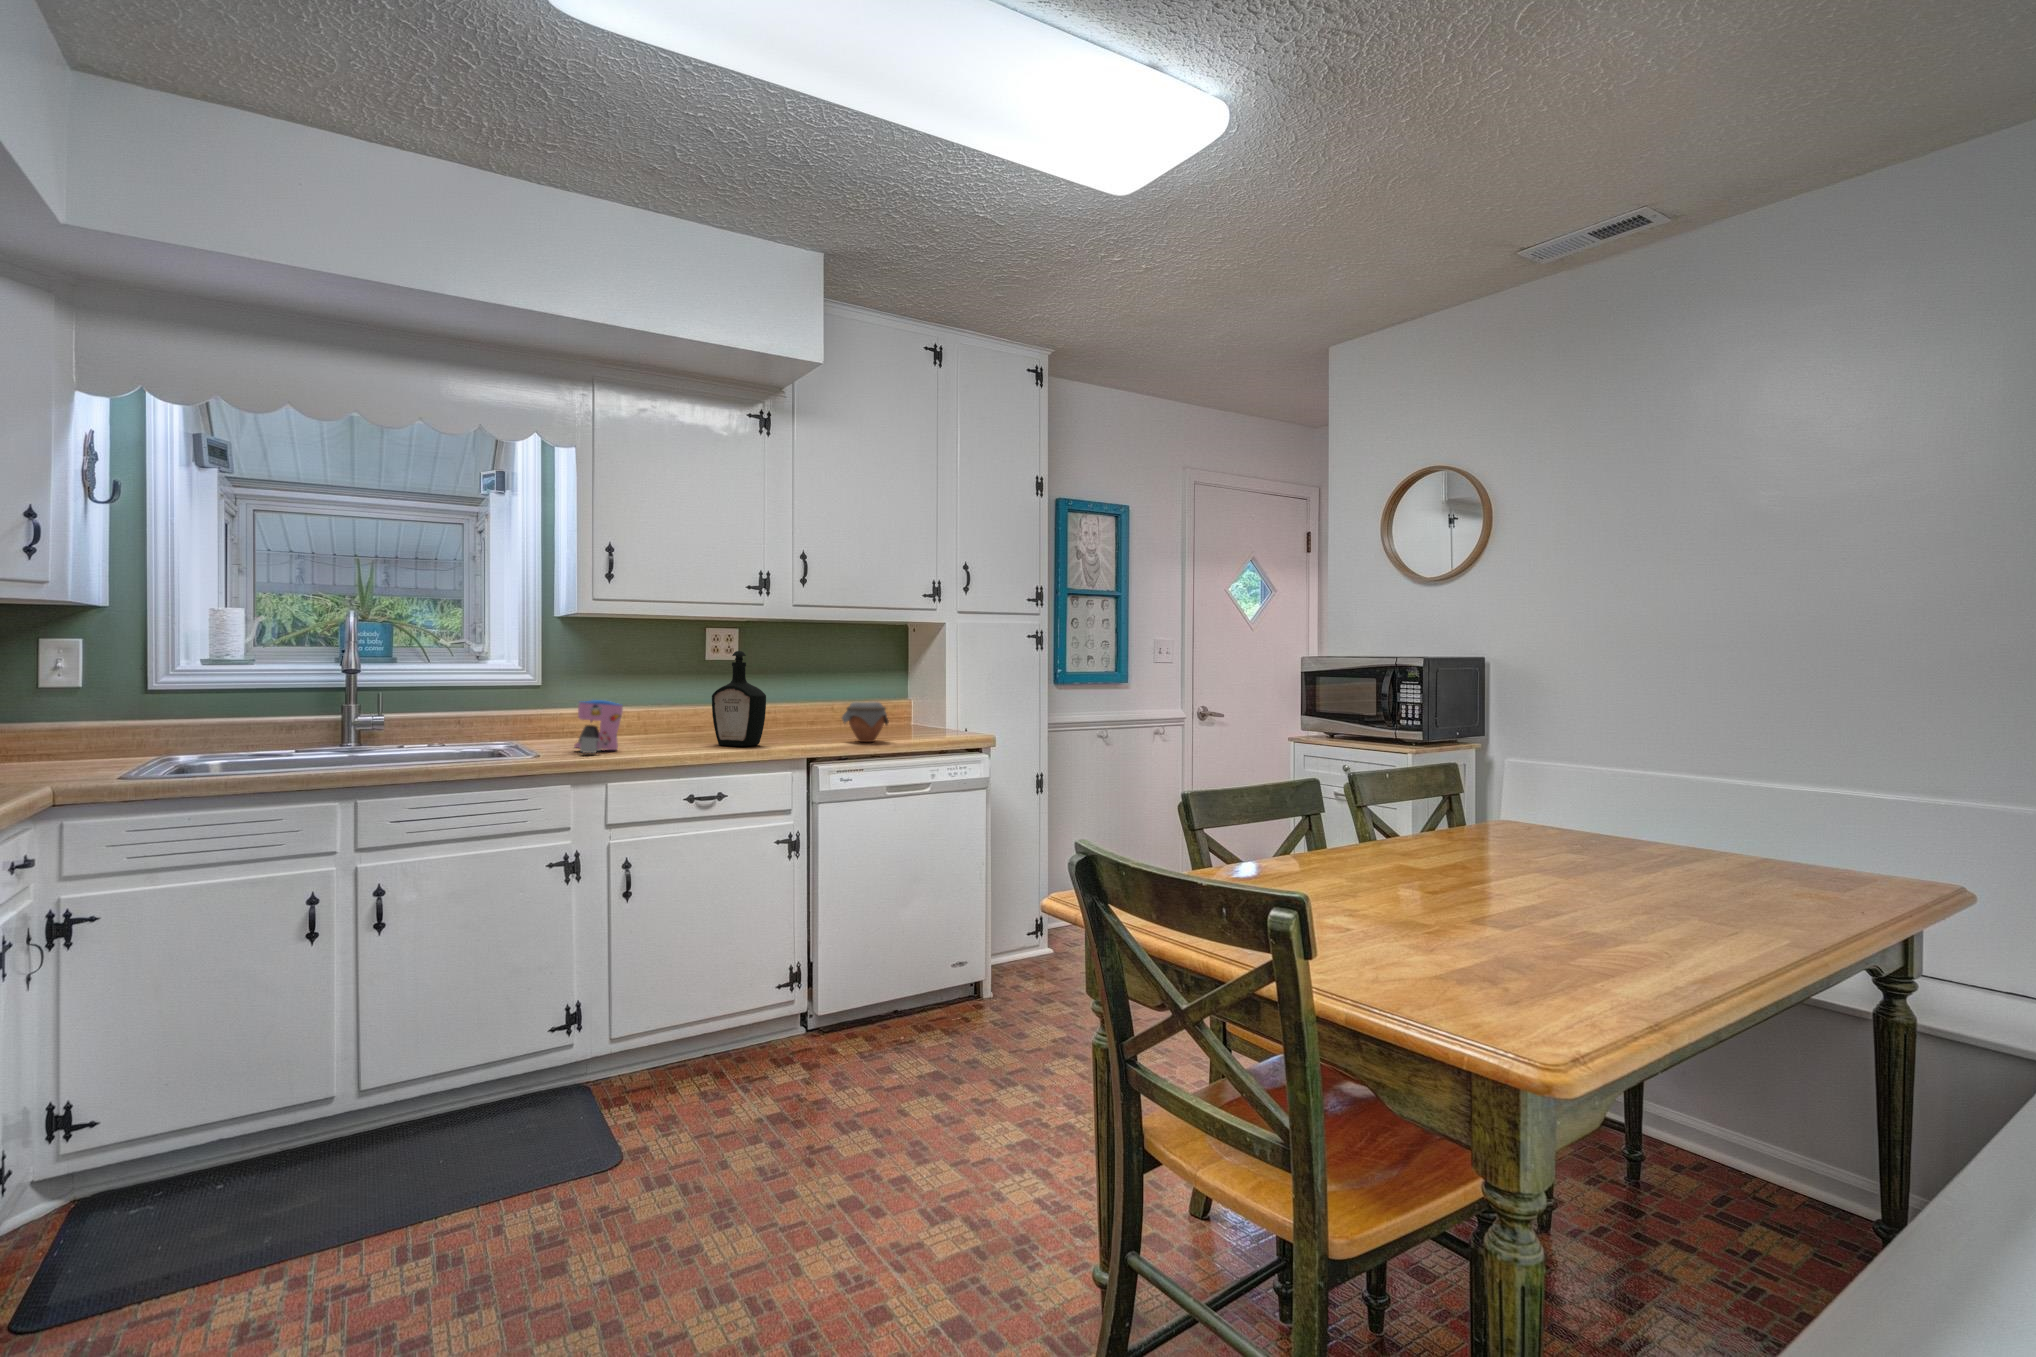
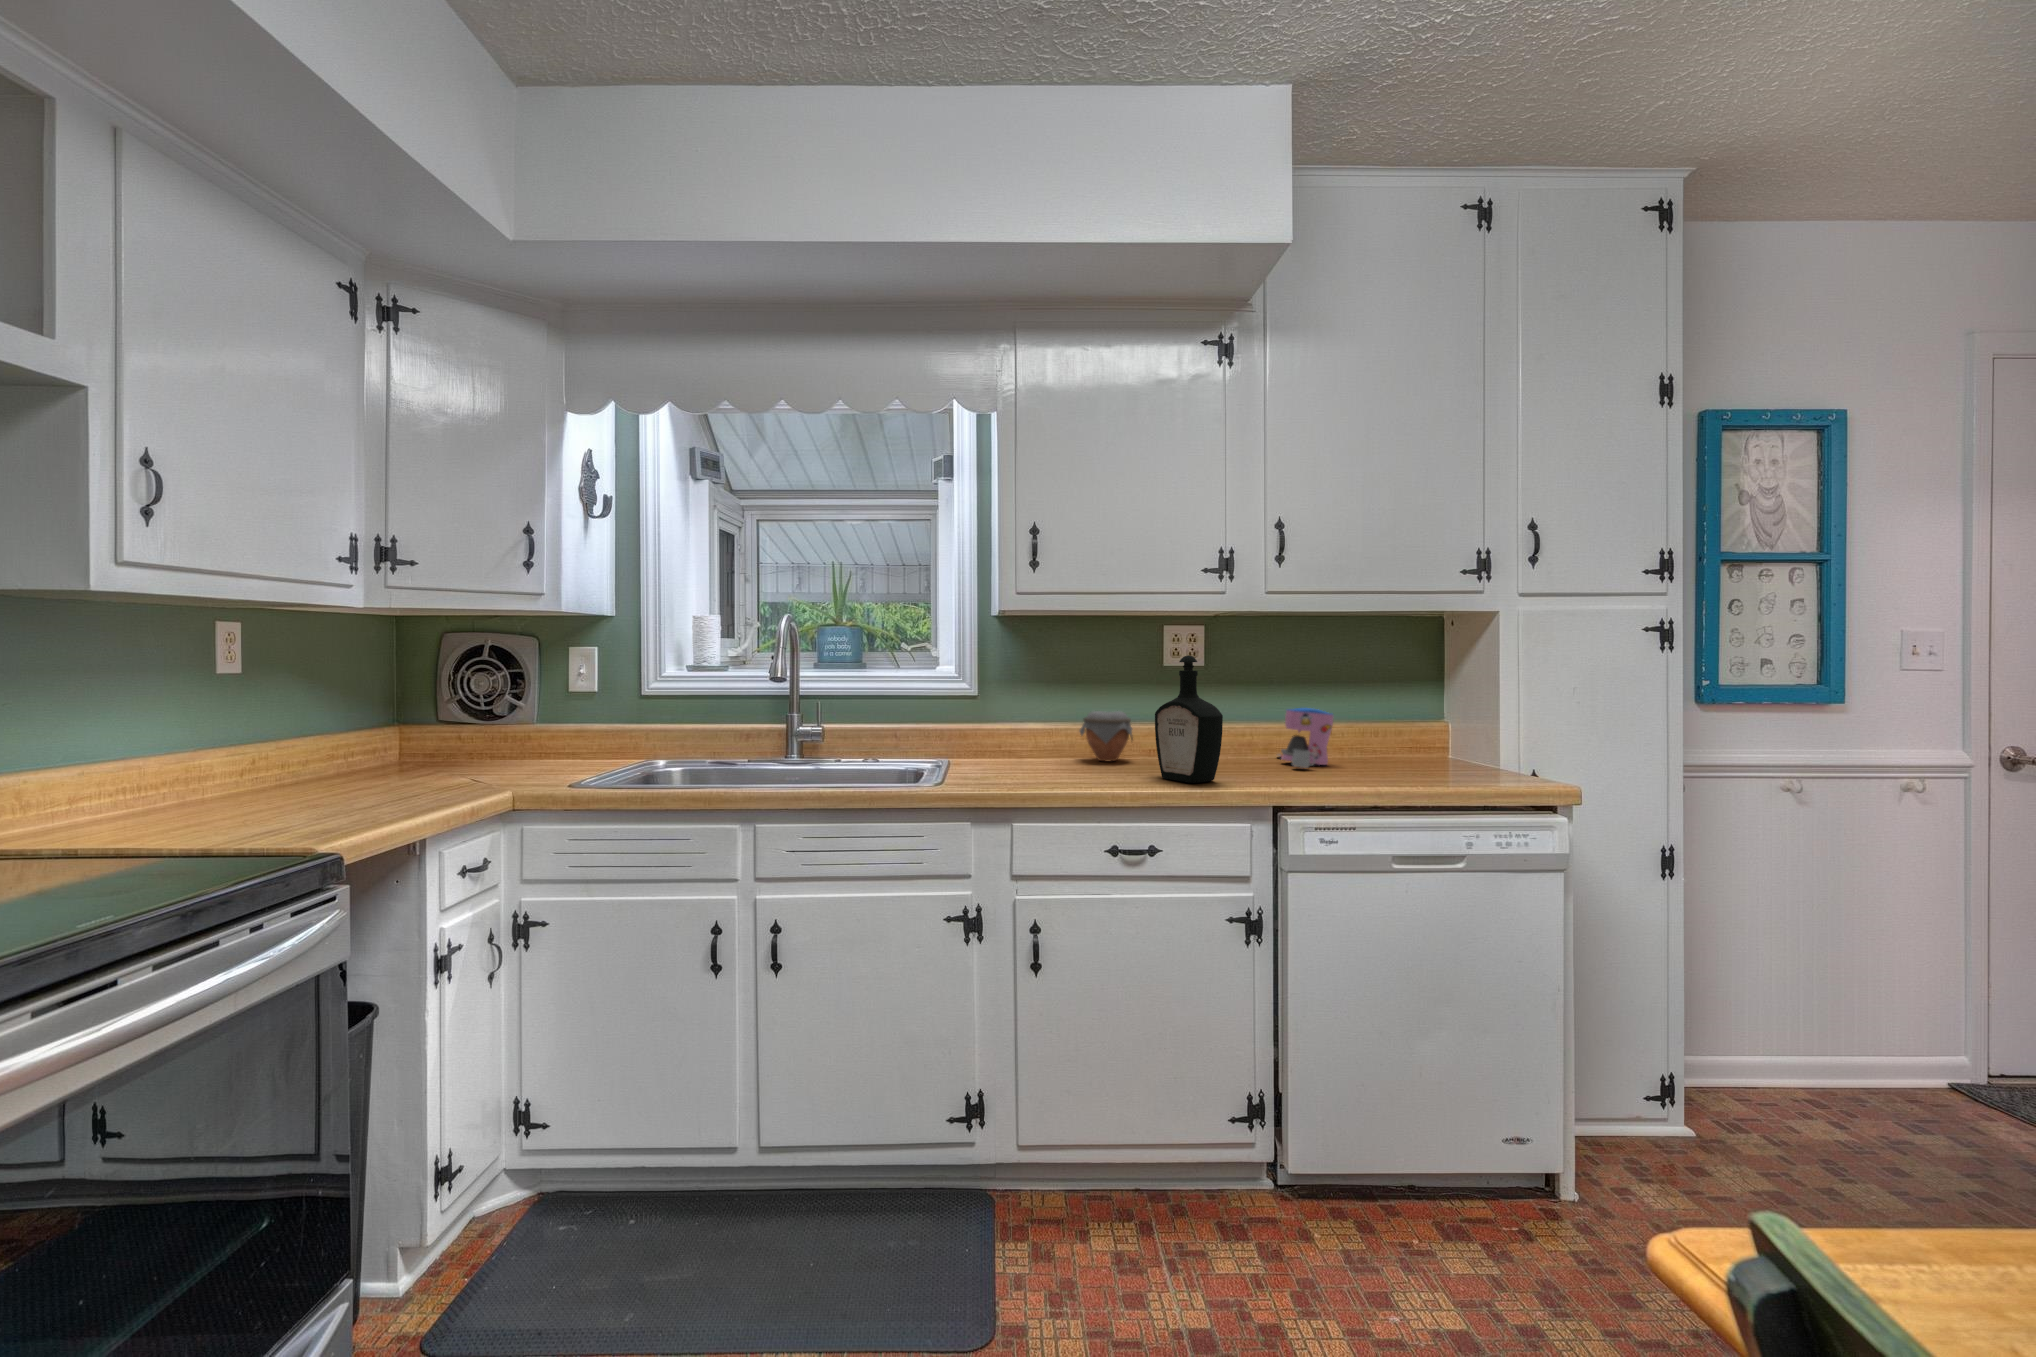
coffee maker: present [574,700,623,753] -> present [1279,708,1333,768]
jar: present [842,701,889,742] -> present [1080,711,1133,761]

